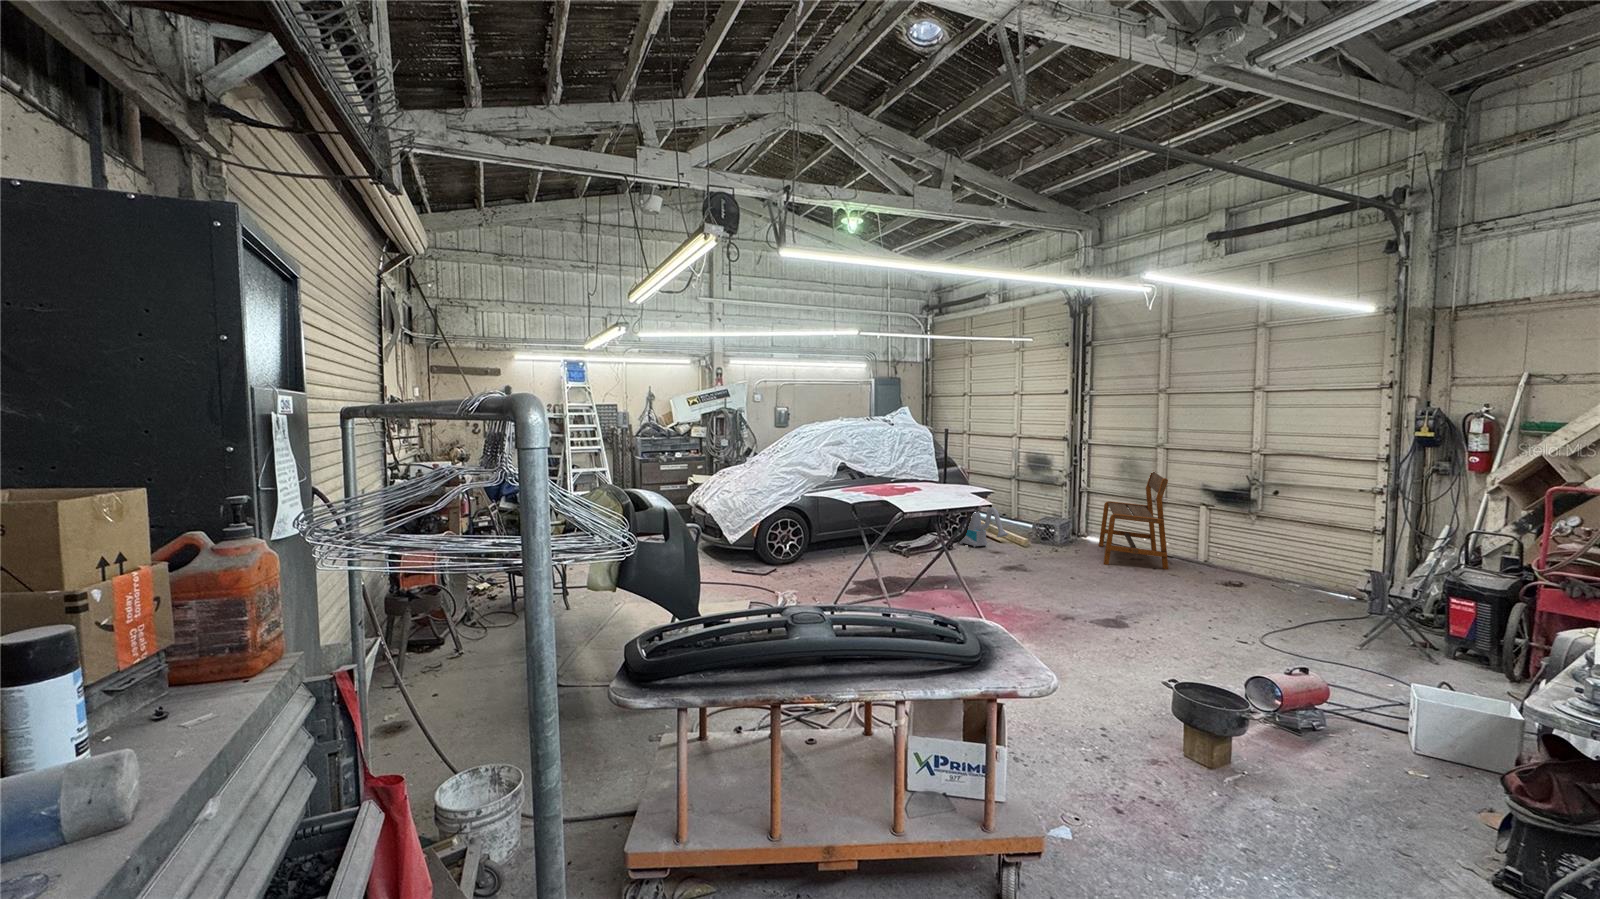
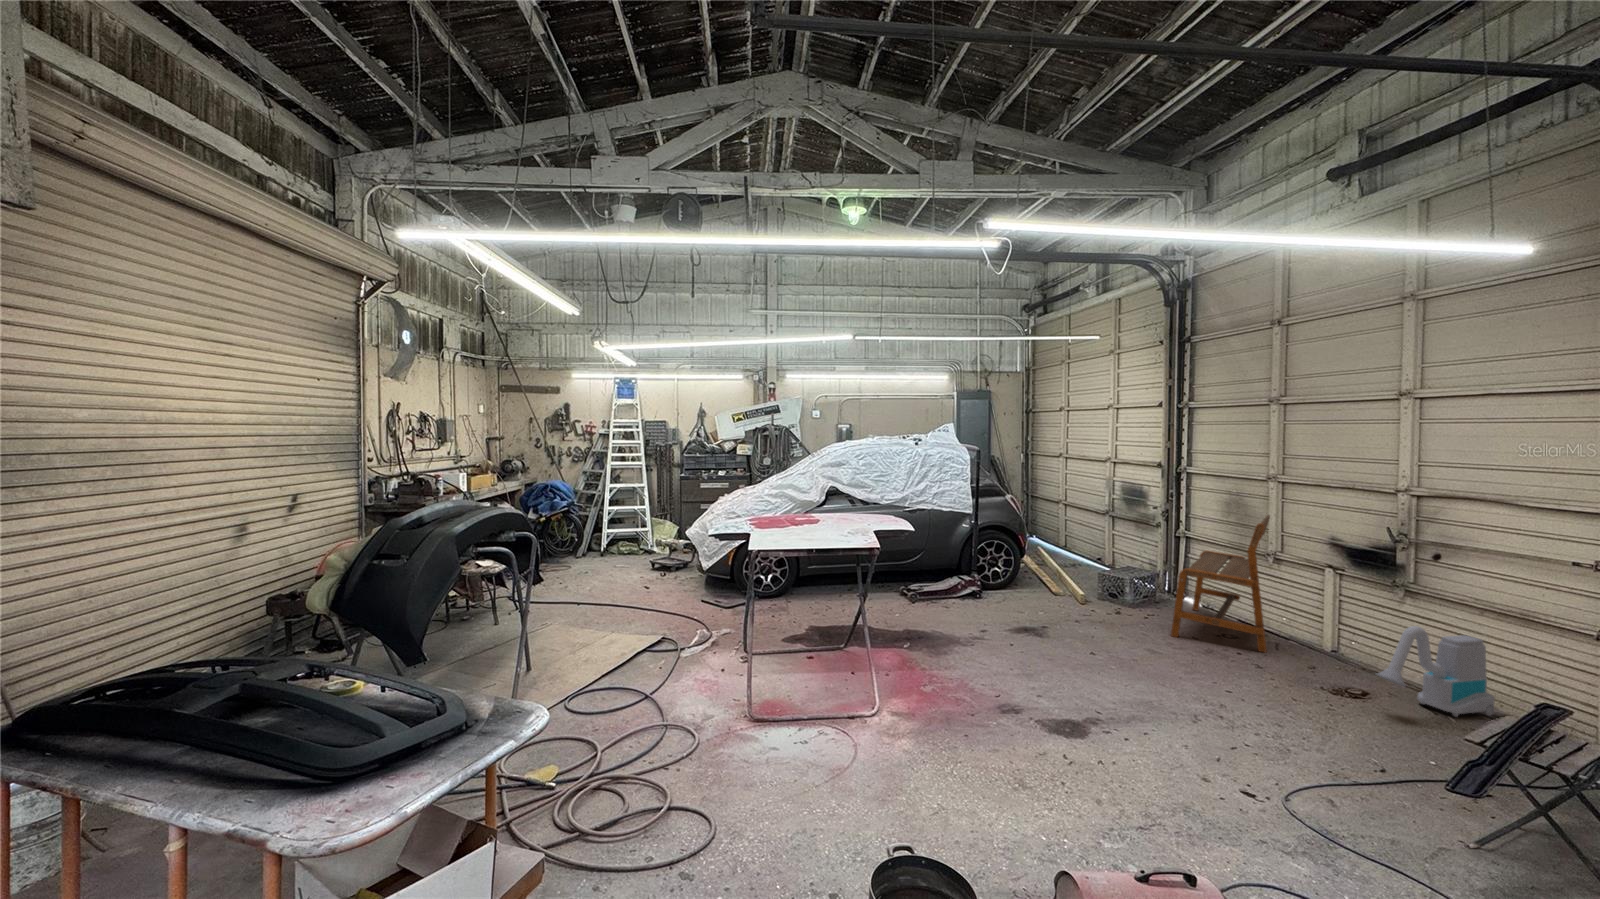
vacuum cleaner: present [959,507,1008,548] -> present [1376,626,1495,717]

